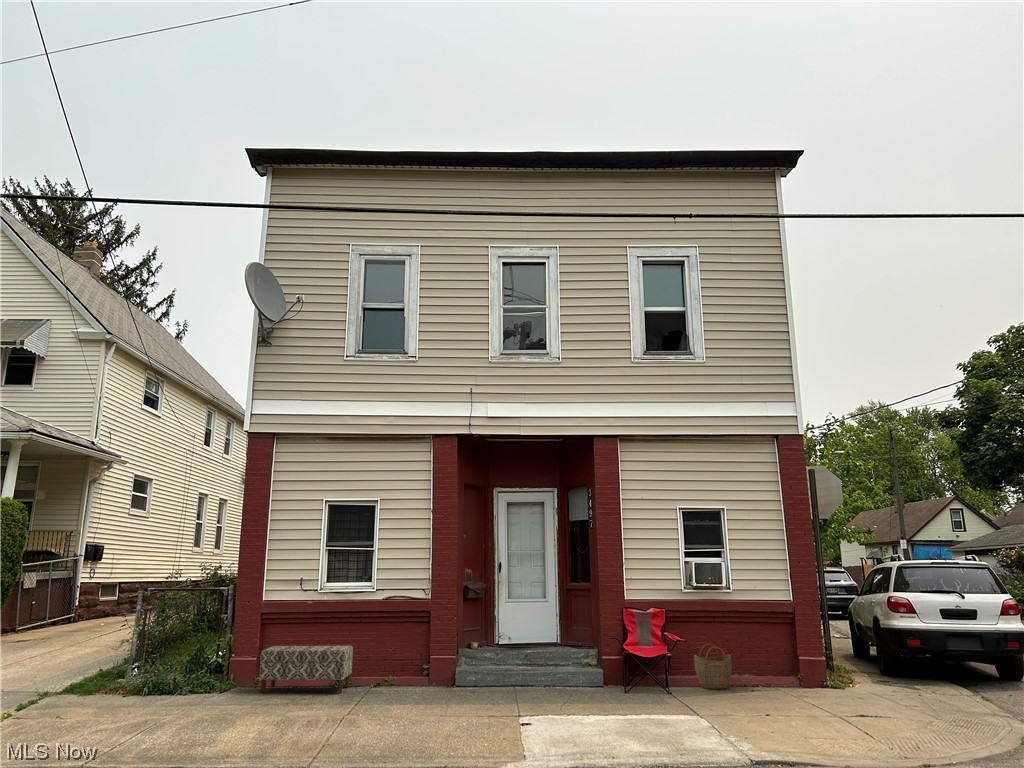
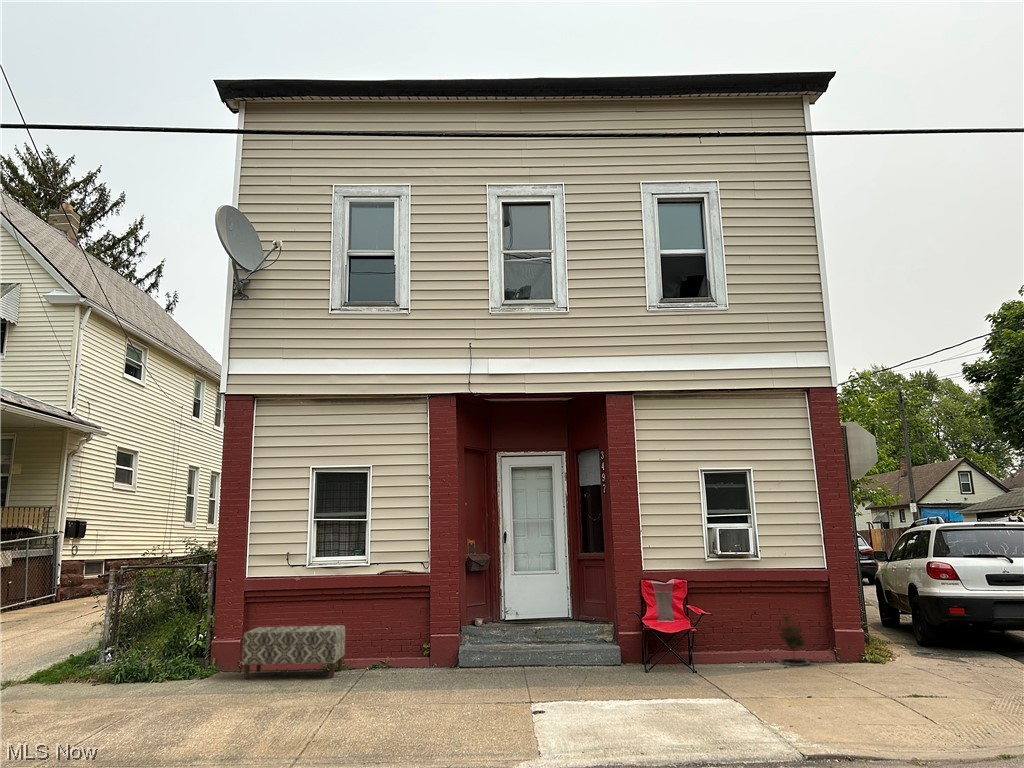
potted tree: none [745,637,776,690] -> present [778,615,809,666]
woven basket: present [694,644,732,689] -> none [720,617,761,666]

